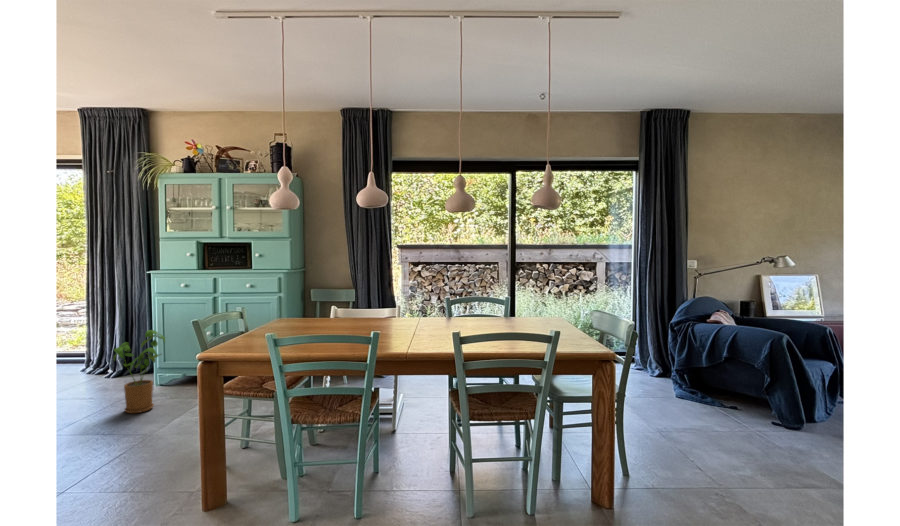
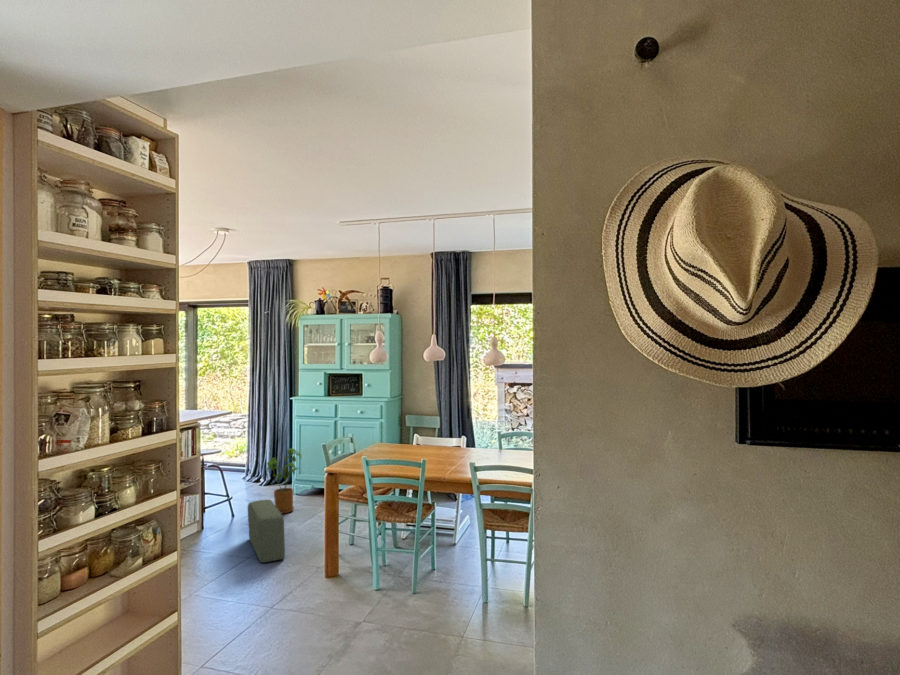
pouf: none [78,399,136,496] -> present [248,500,285,562]

